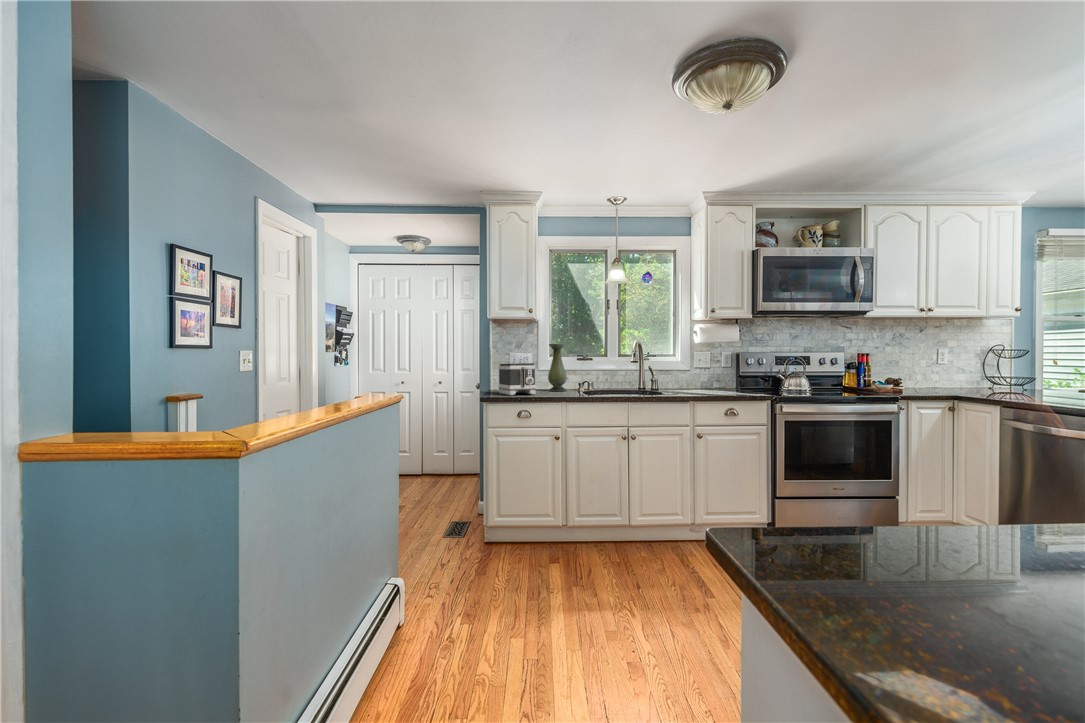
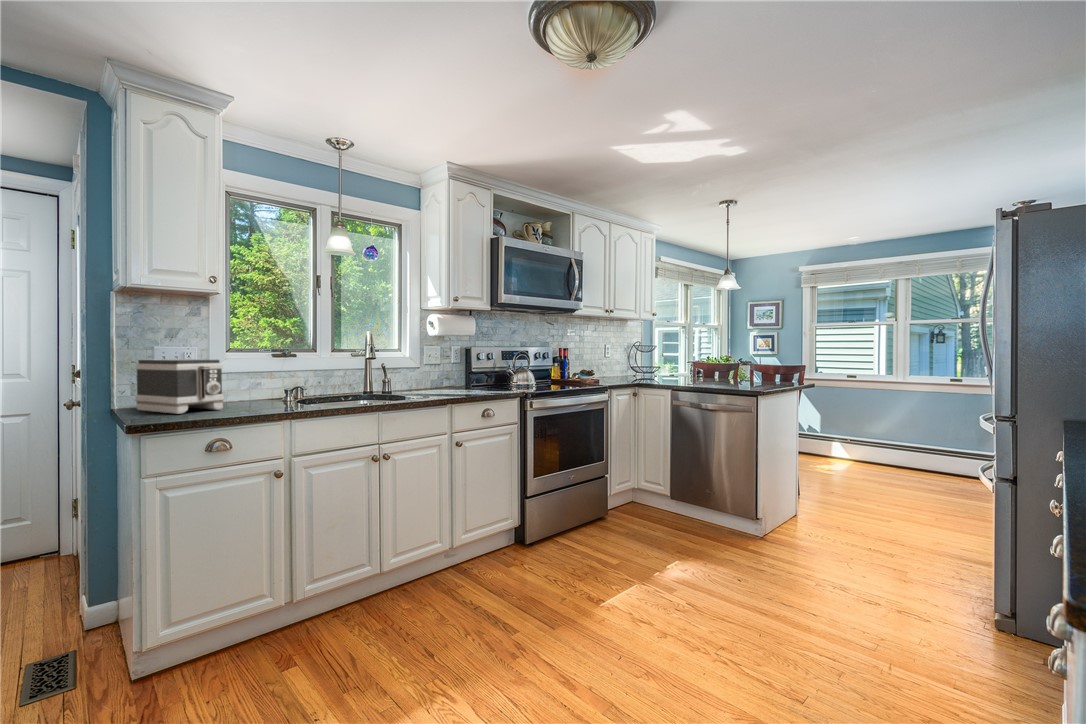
vase: present [548,344,567,391] -> none [226,329,259,401]

